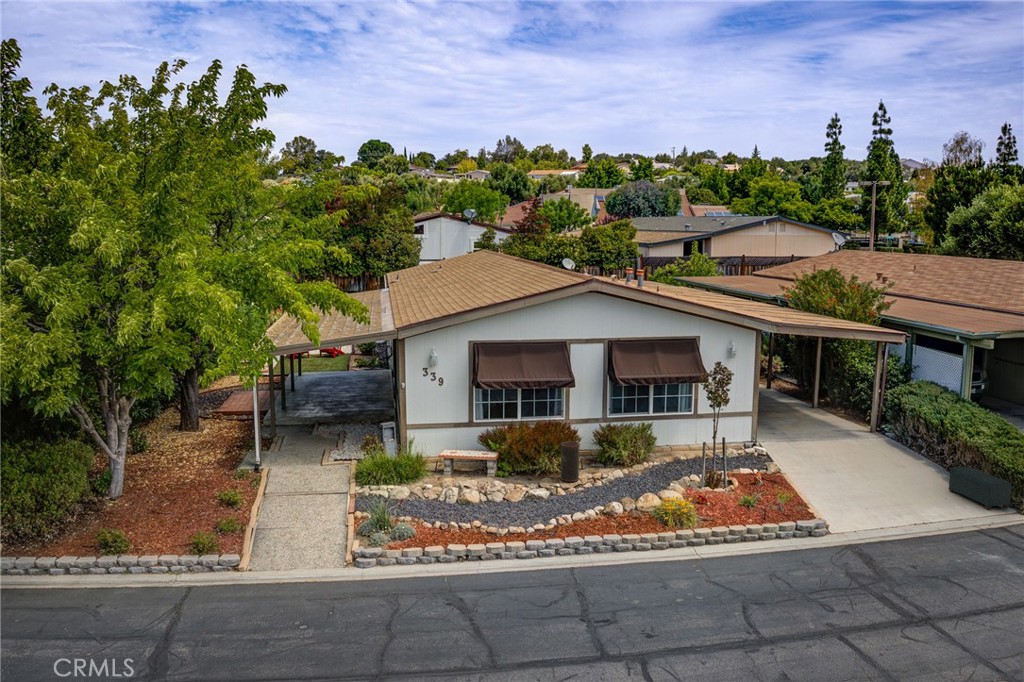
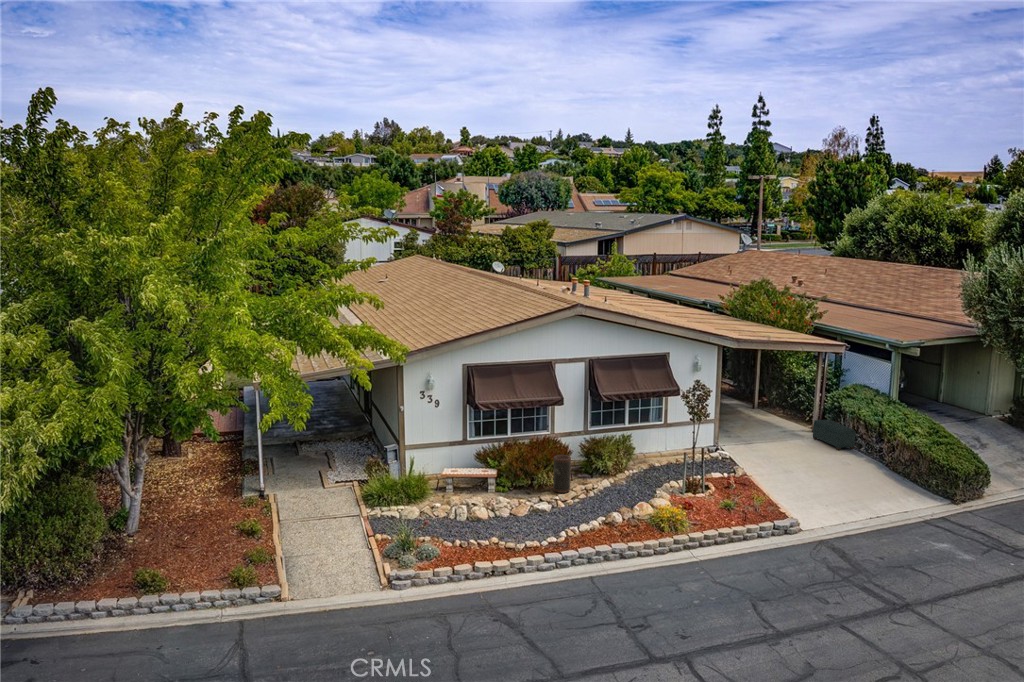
bench: present [949,467,1012,510] -> present [813,420,856,450]

